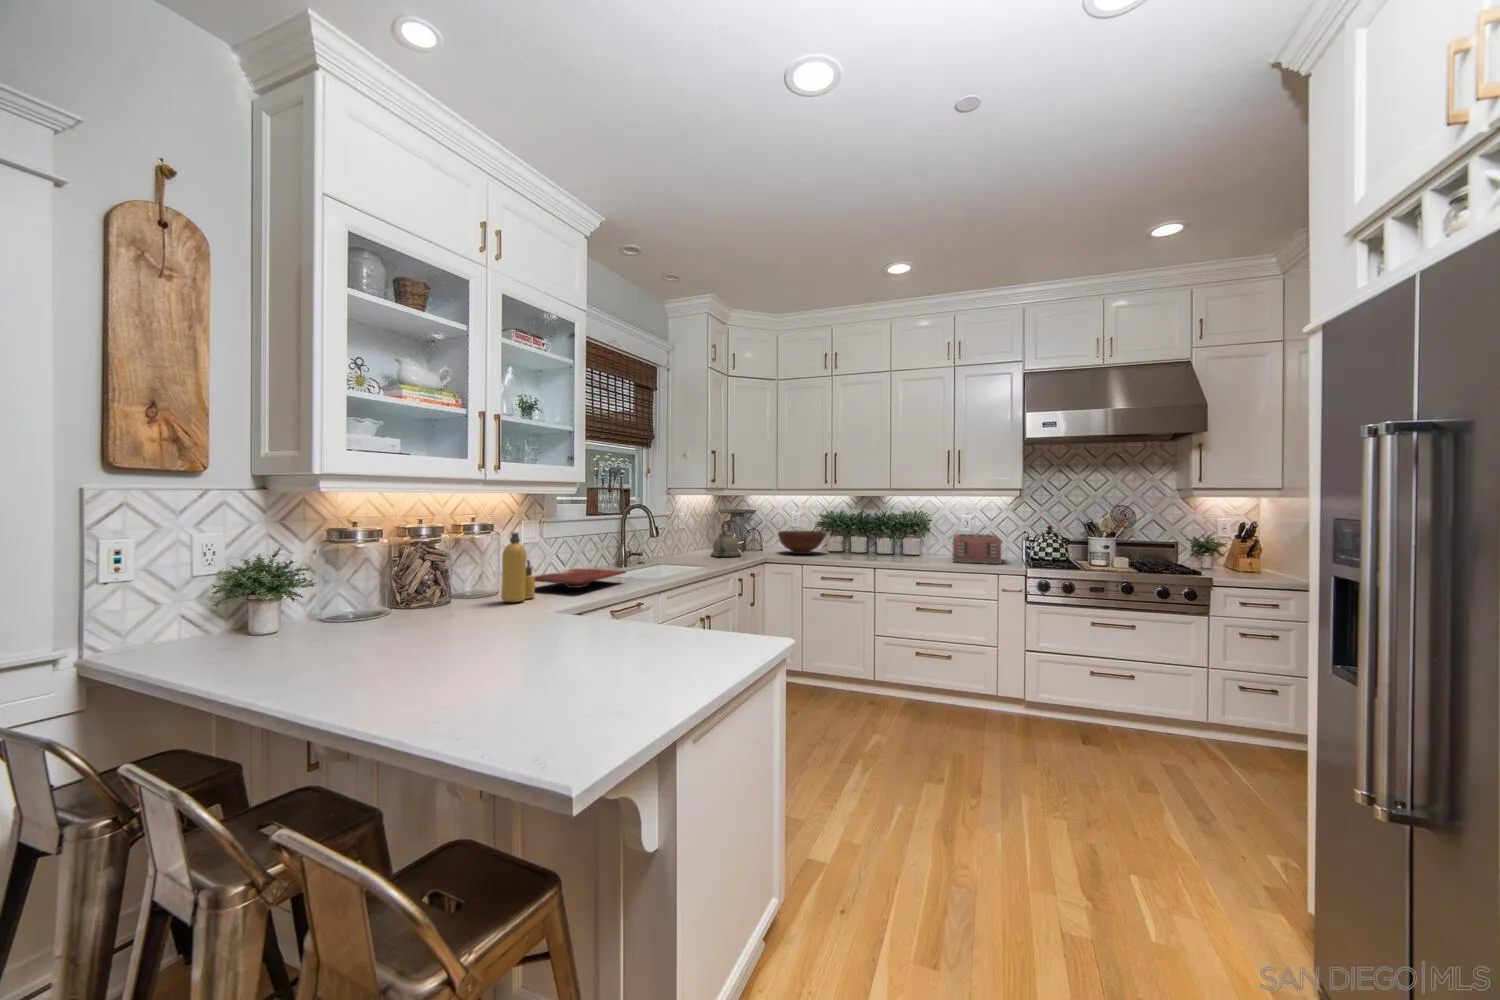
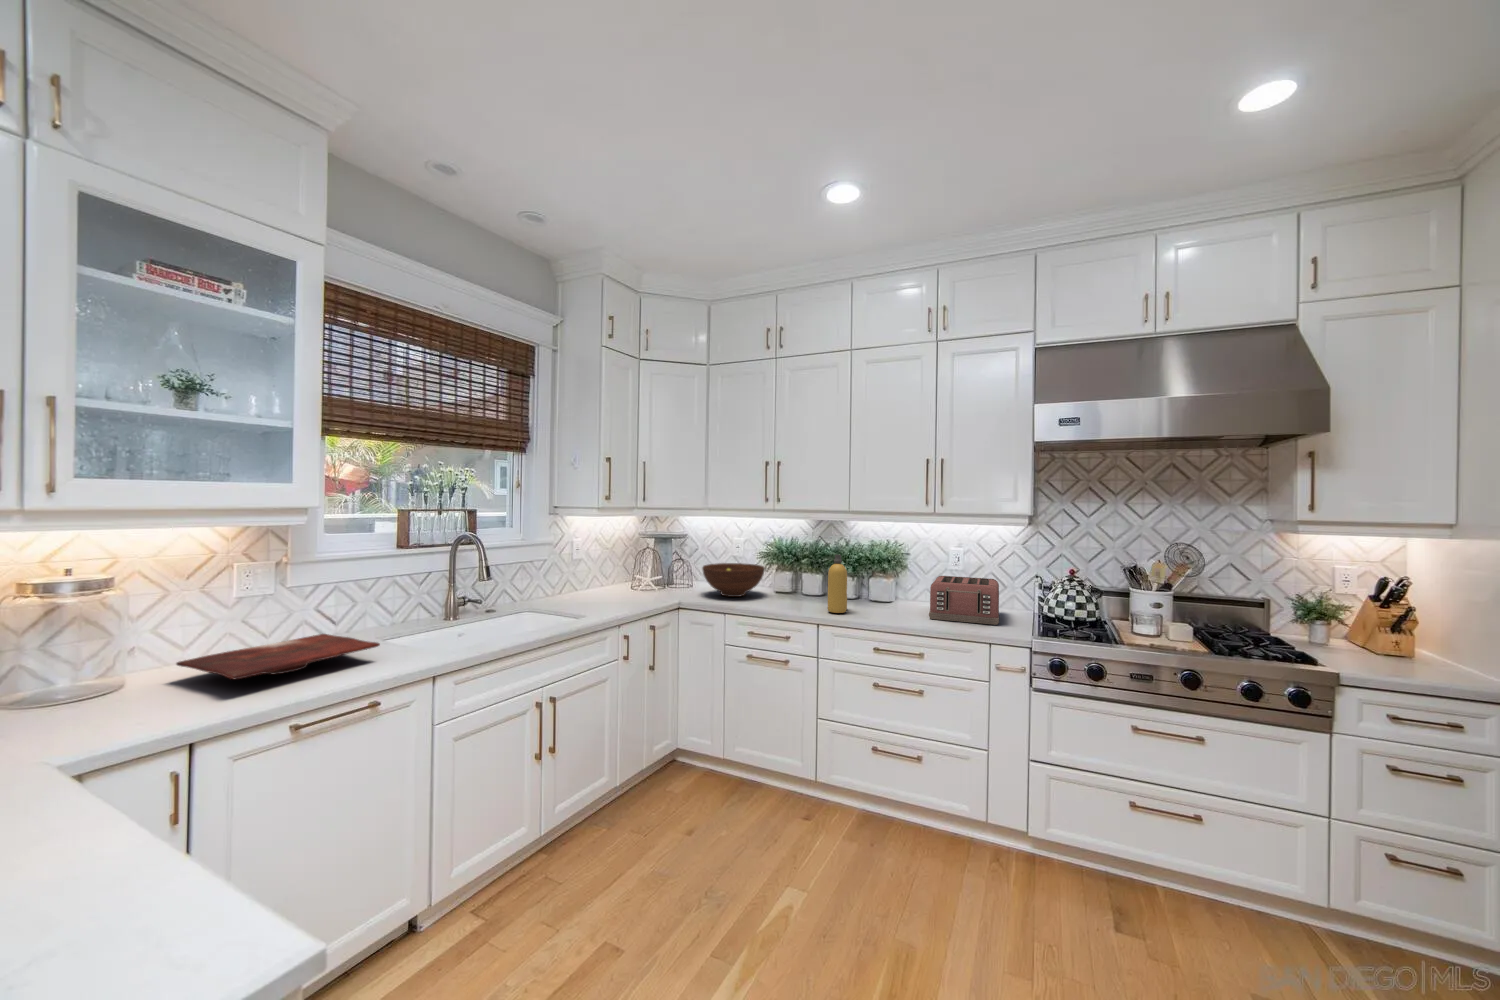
kettle: present [711,522,741,557] -> none [607,551,648,601]
bottle: present [501,532,535,602] -> present [828,555,847,613]

